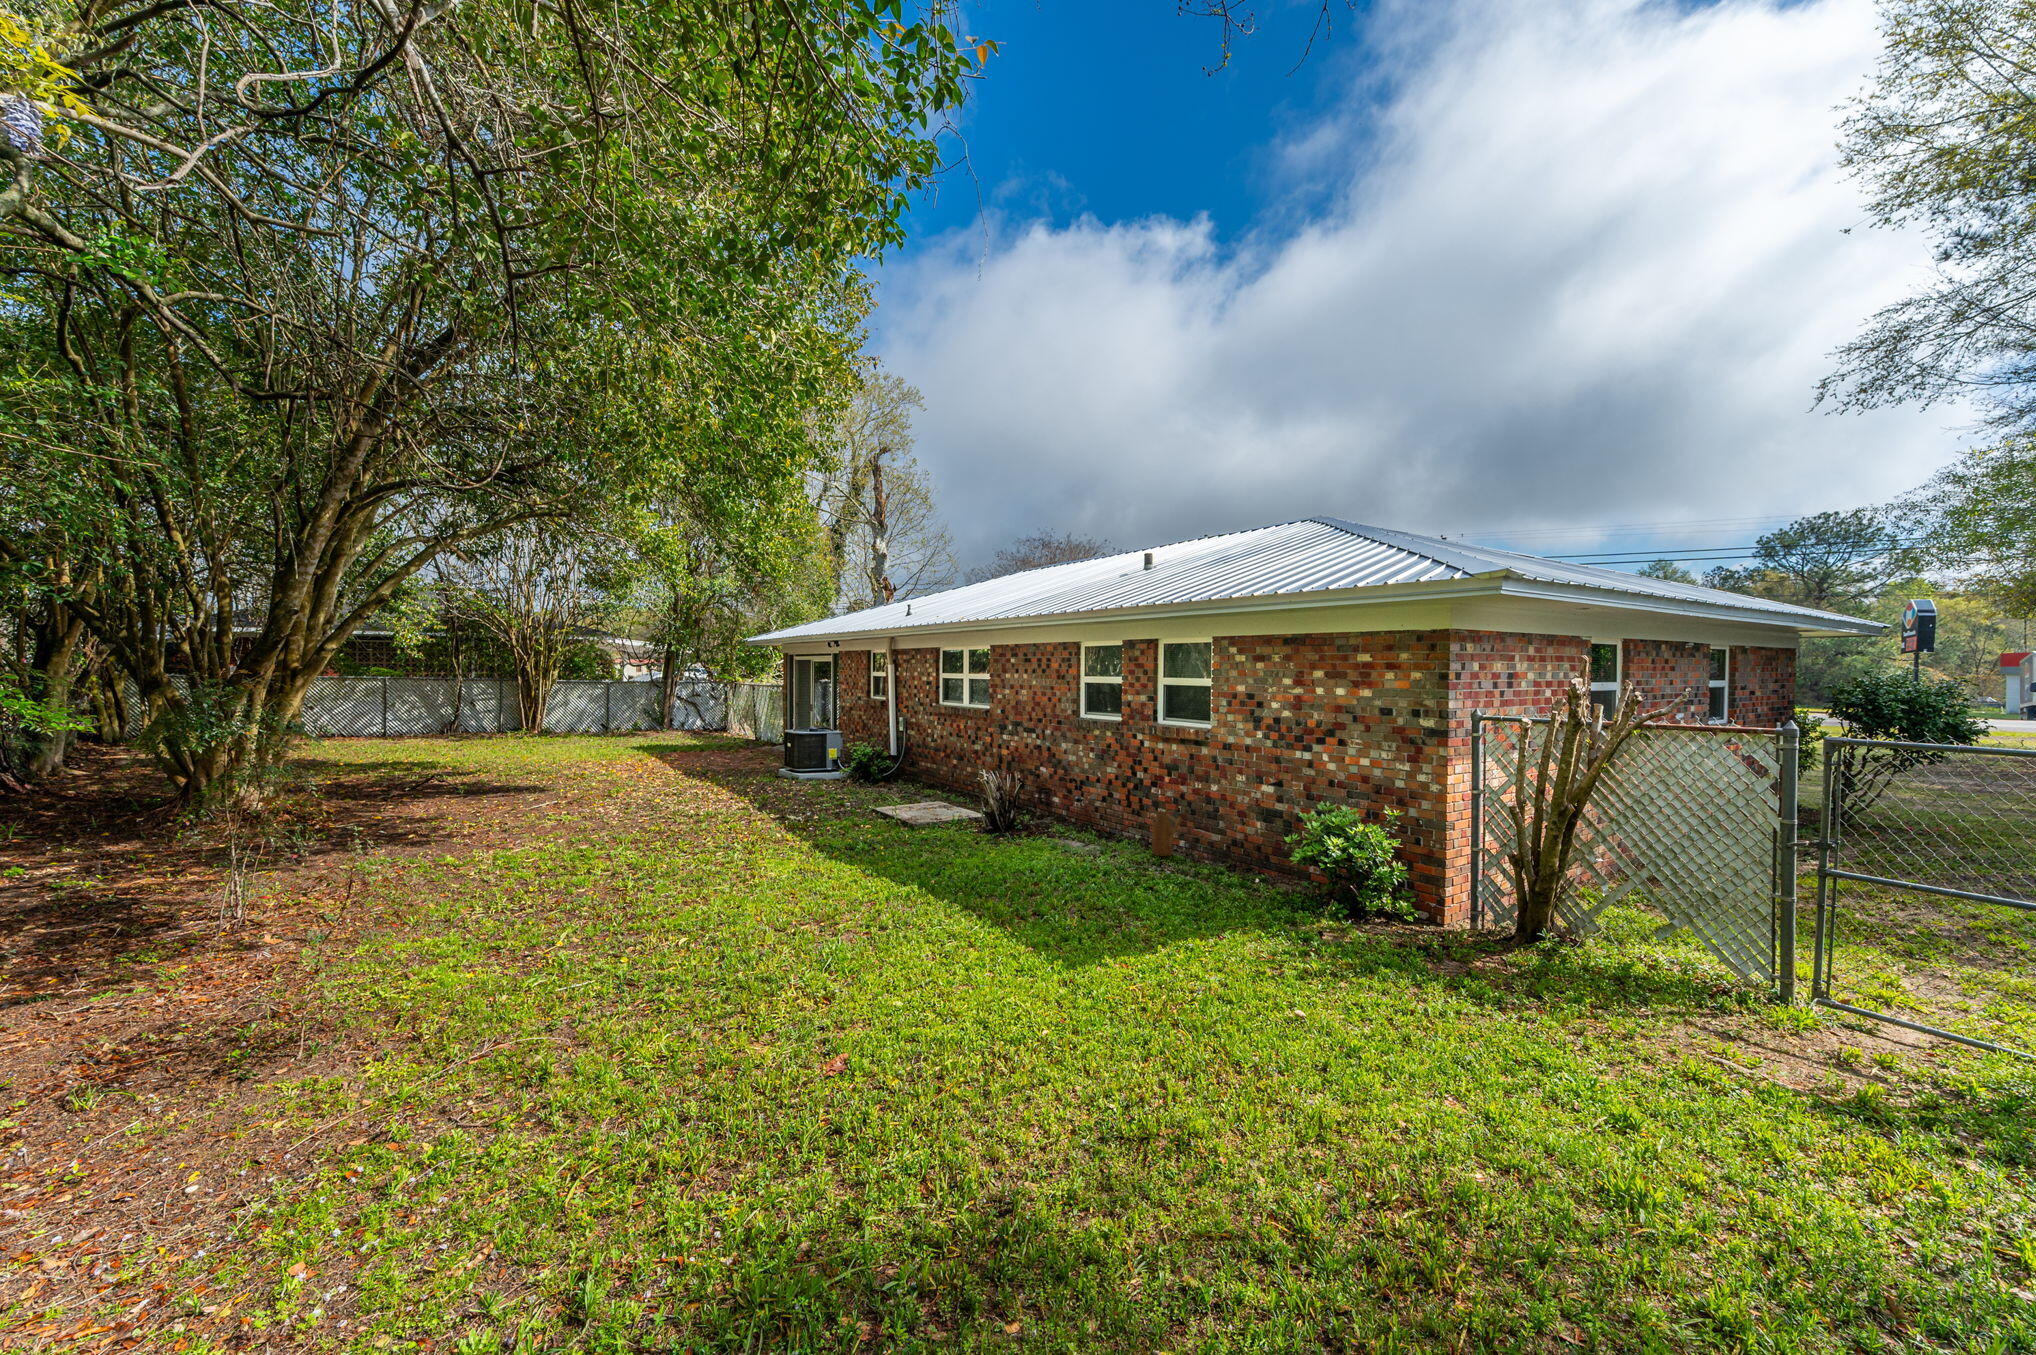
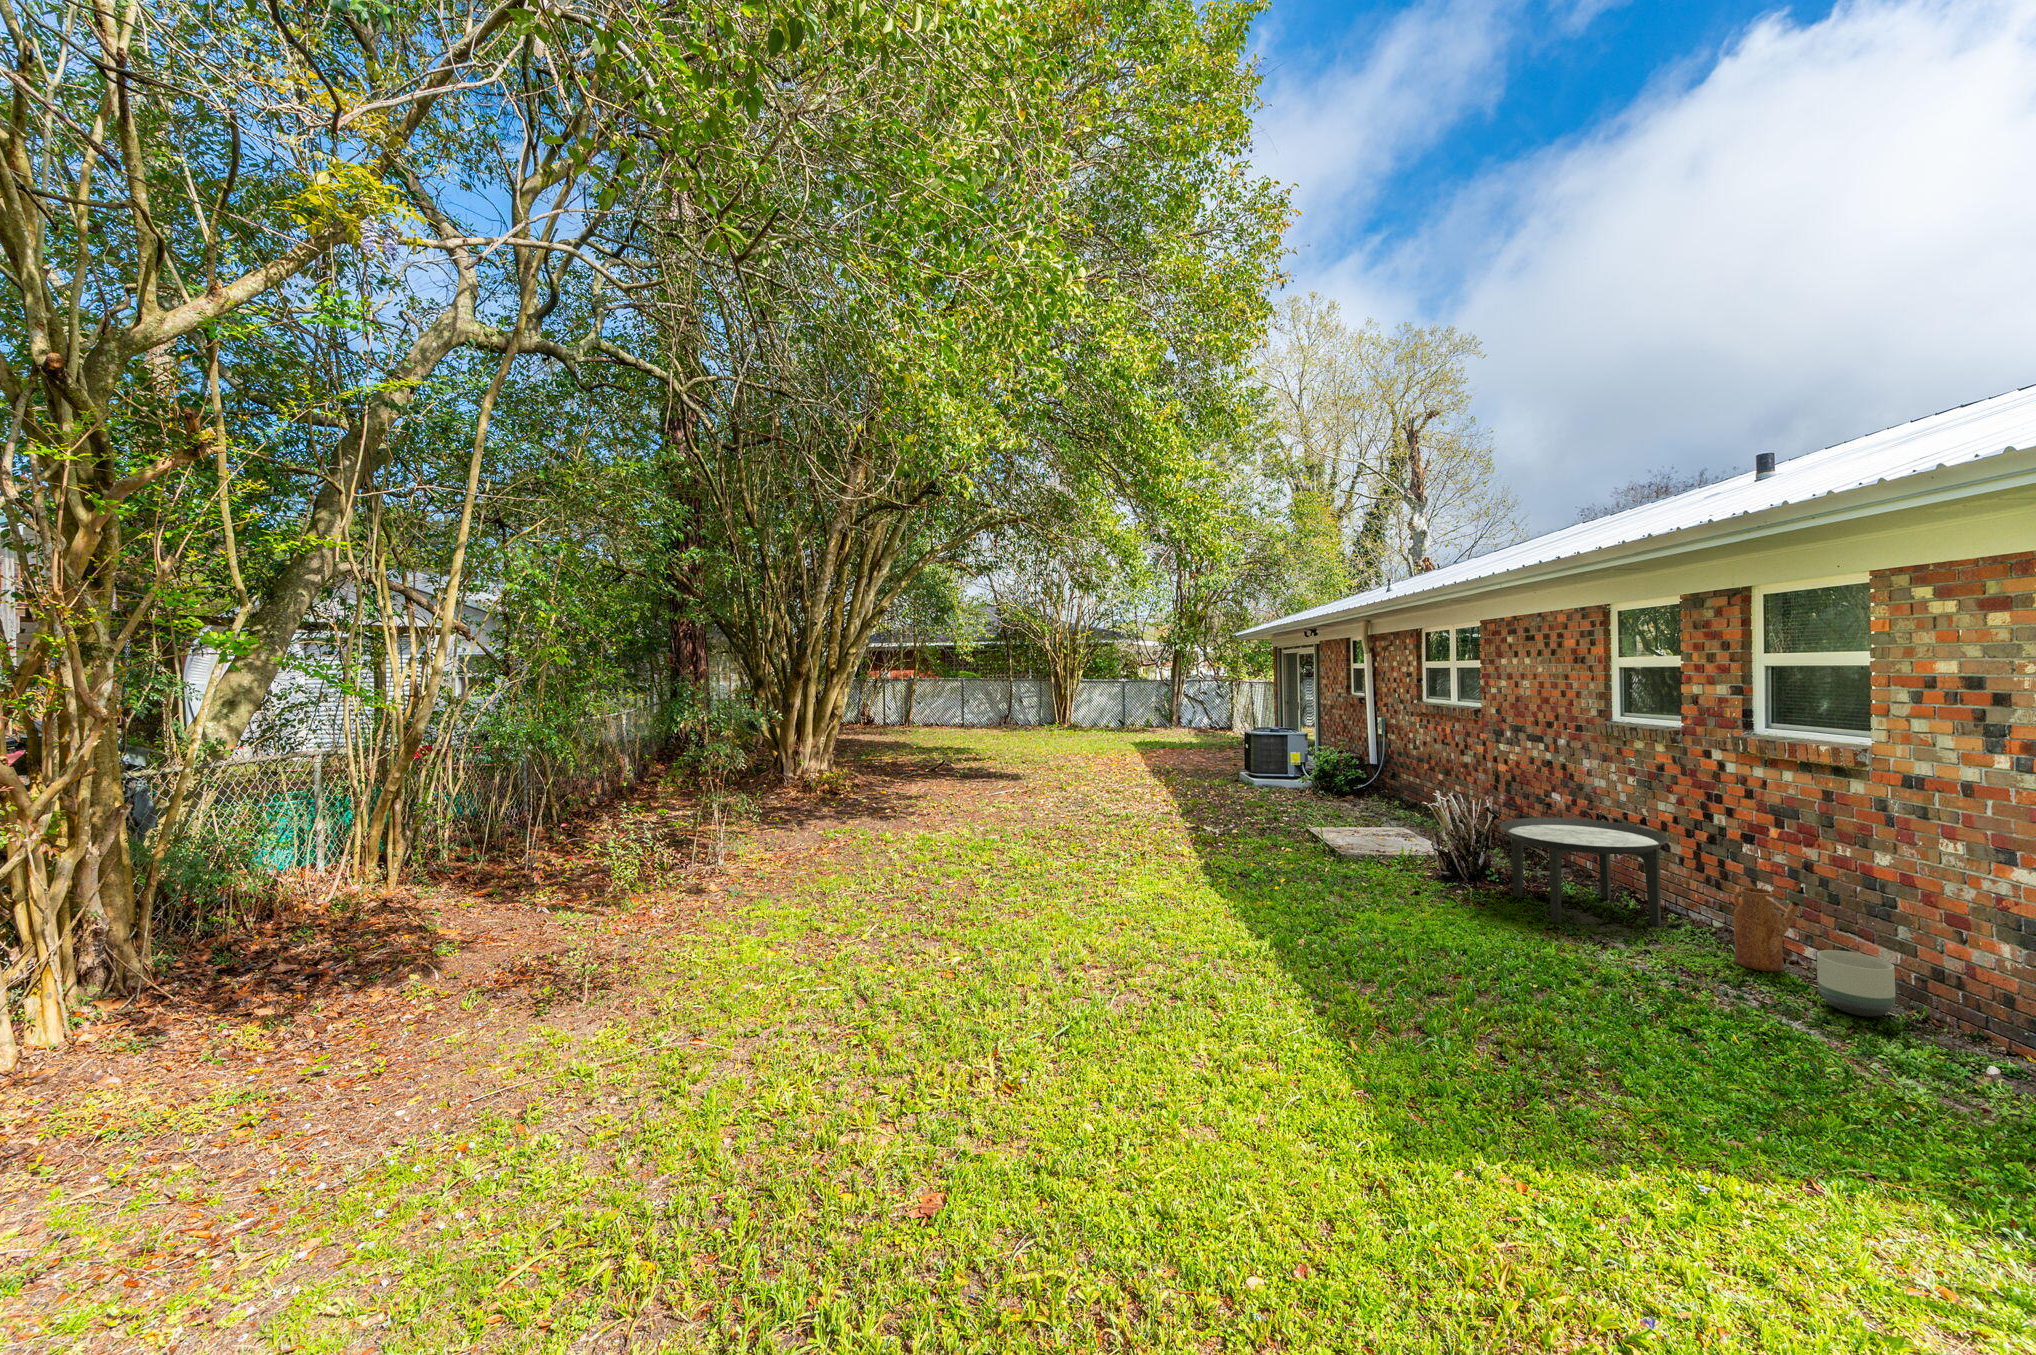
round table: none [1029,782,1117,849] -> present [1499,818,1670,926]
planter: none [1193,837,1221,869] -> present [1817,950,1896,1017]

